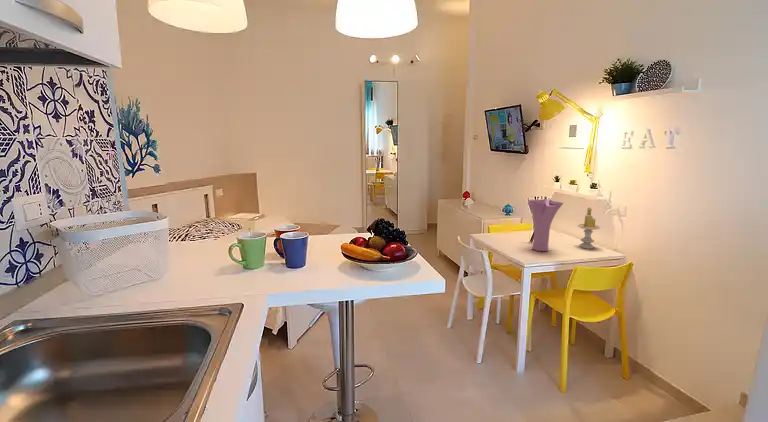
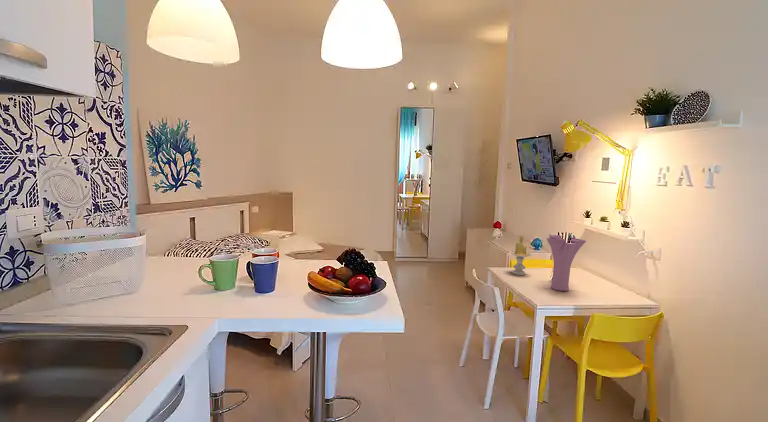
candle: present [578,208,600,249] -> present [510,235,531,275]

